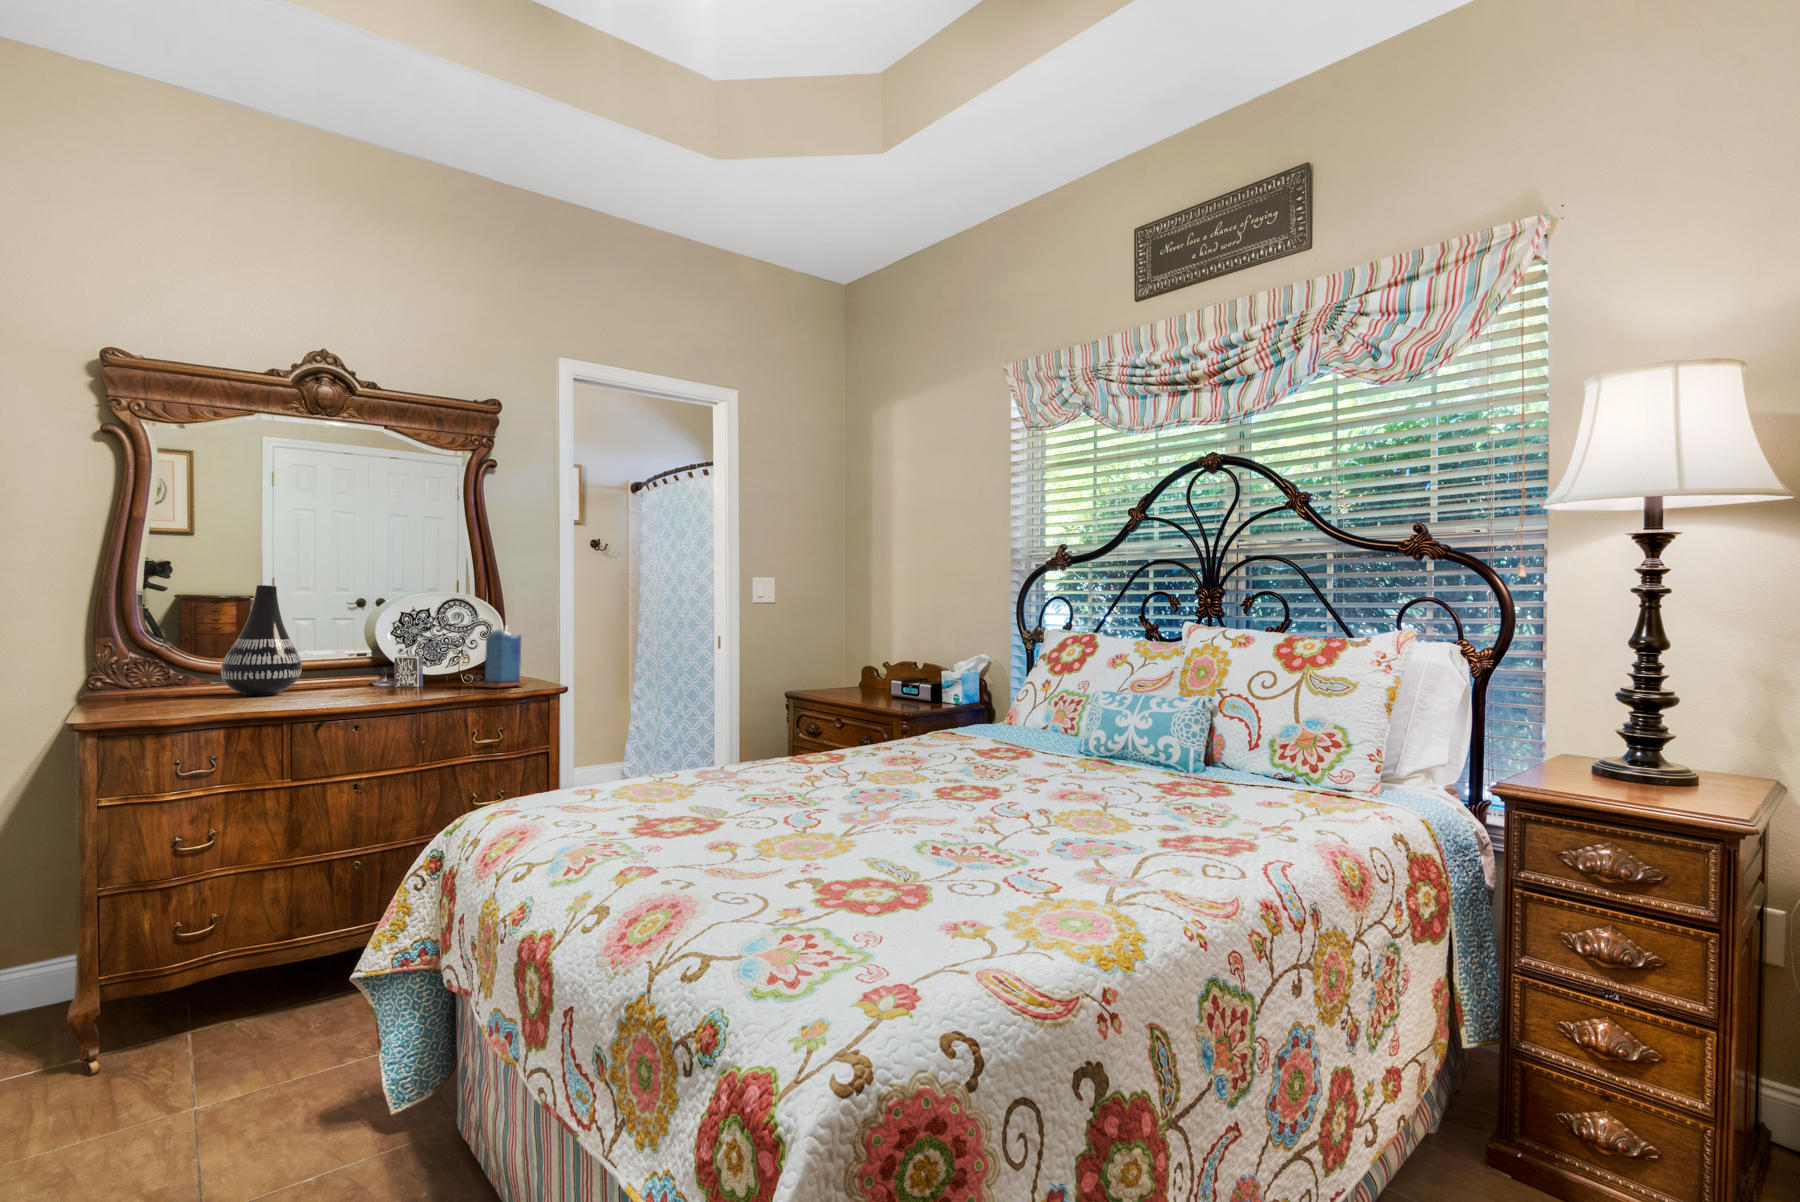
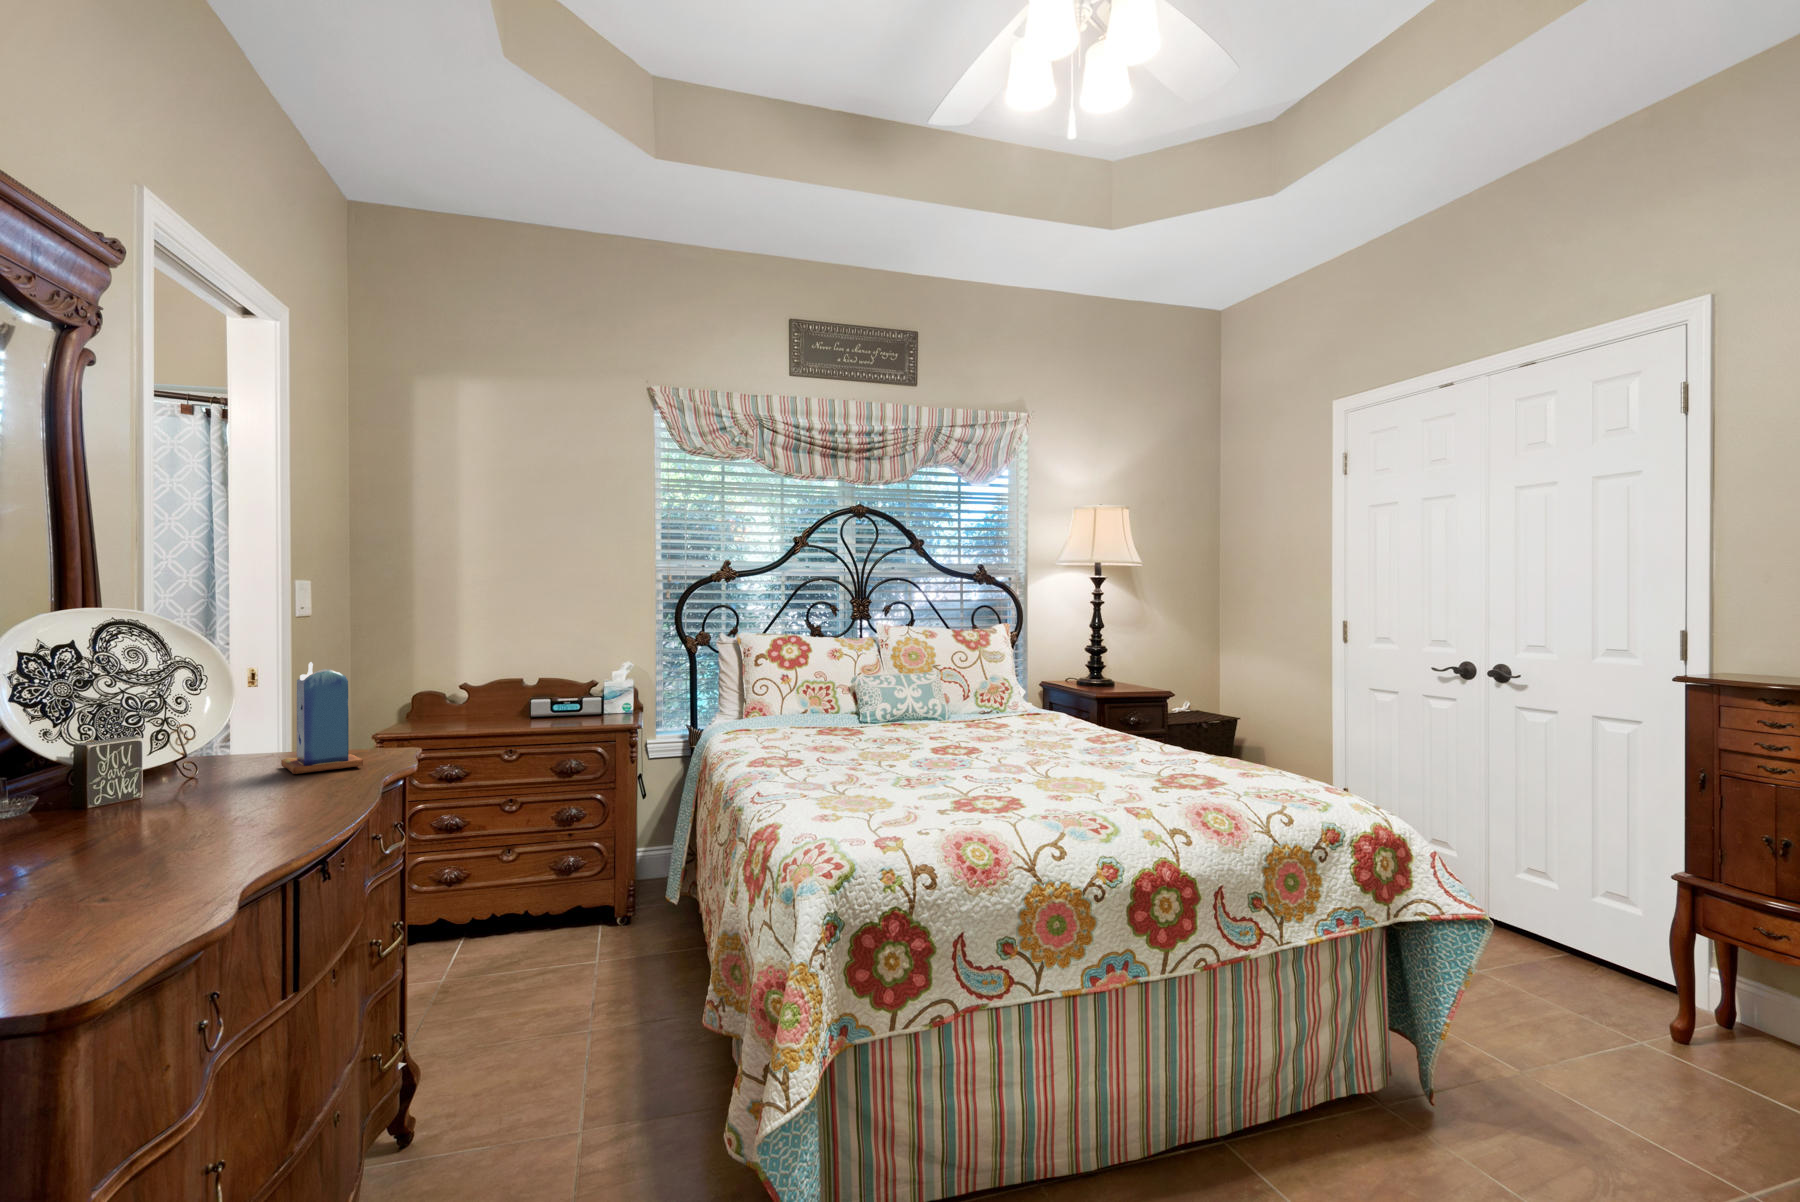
vase: present [221,585,302,696] -> none [86,613,252,854]

